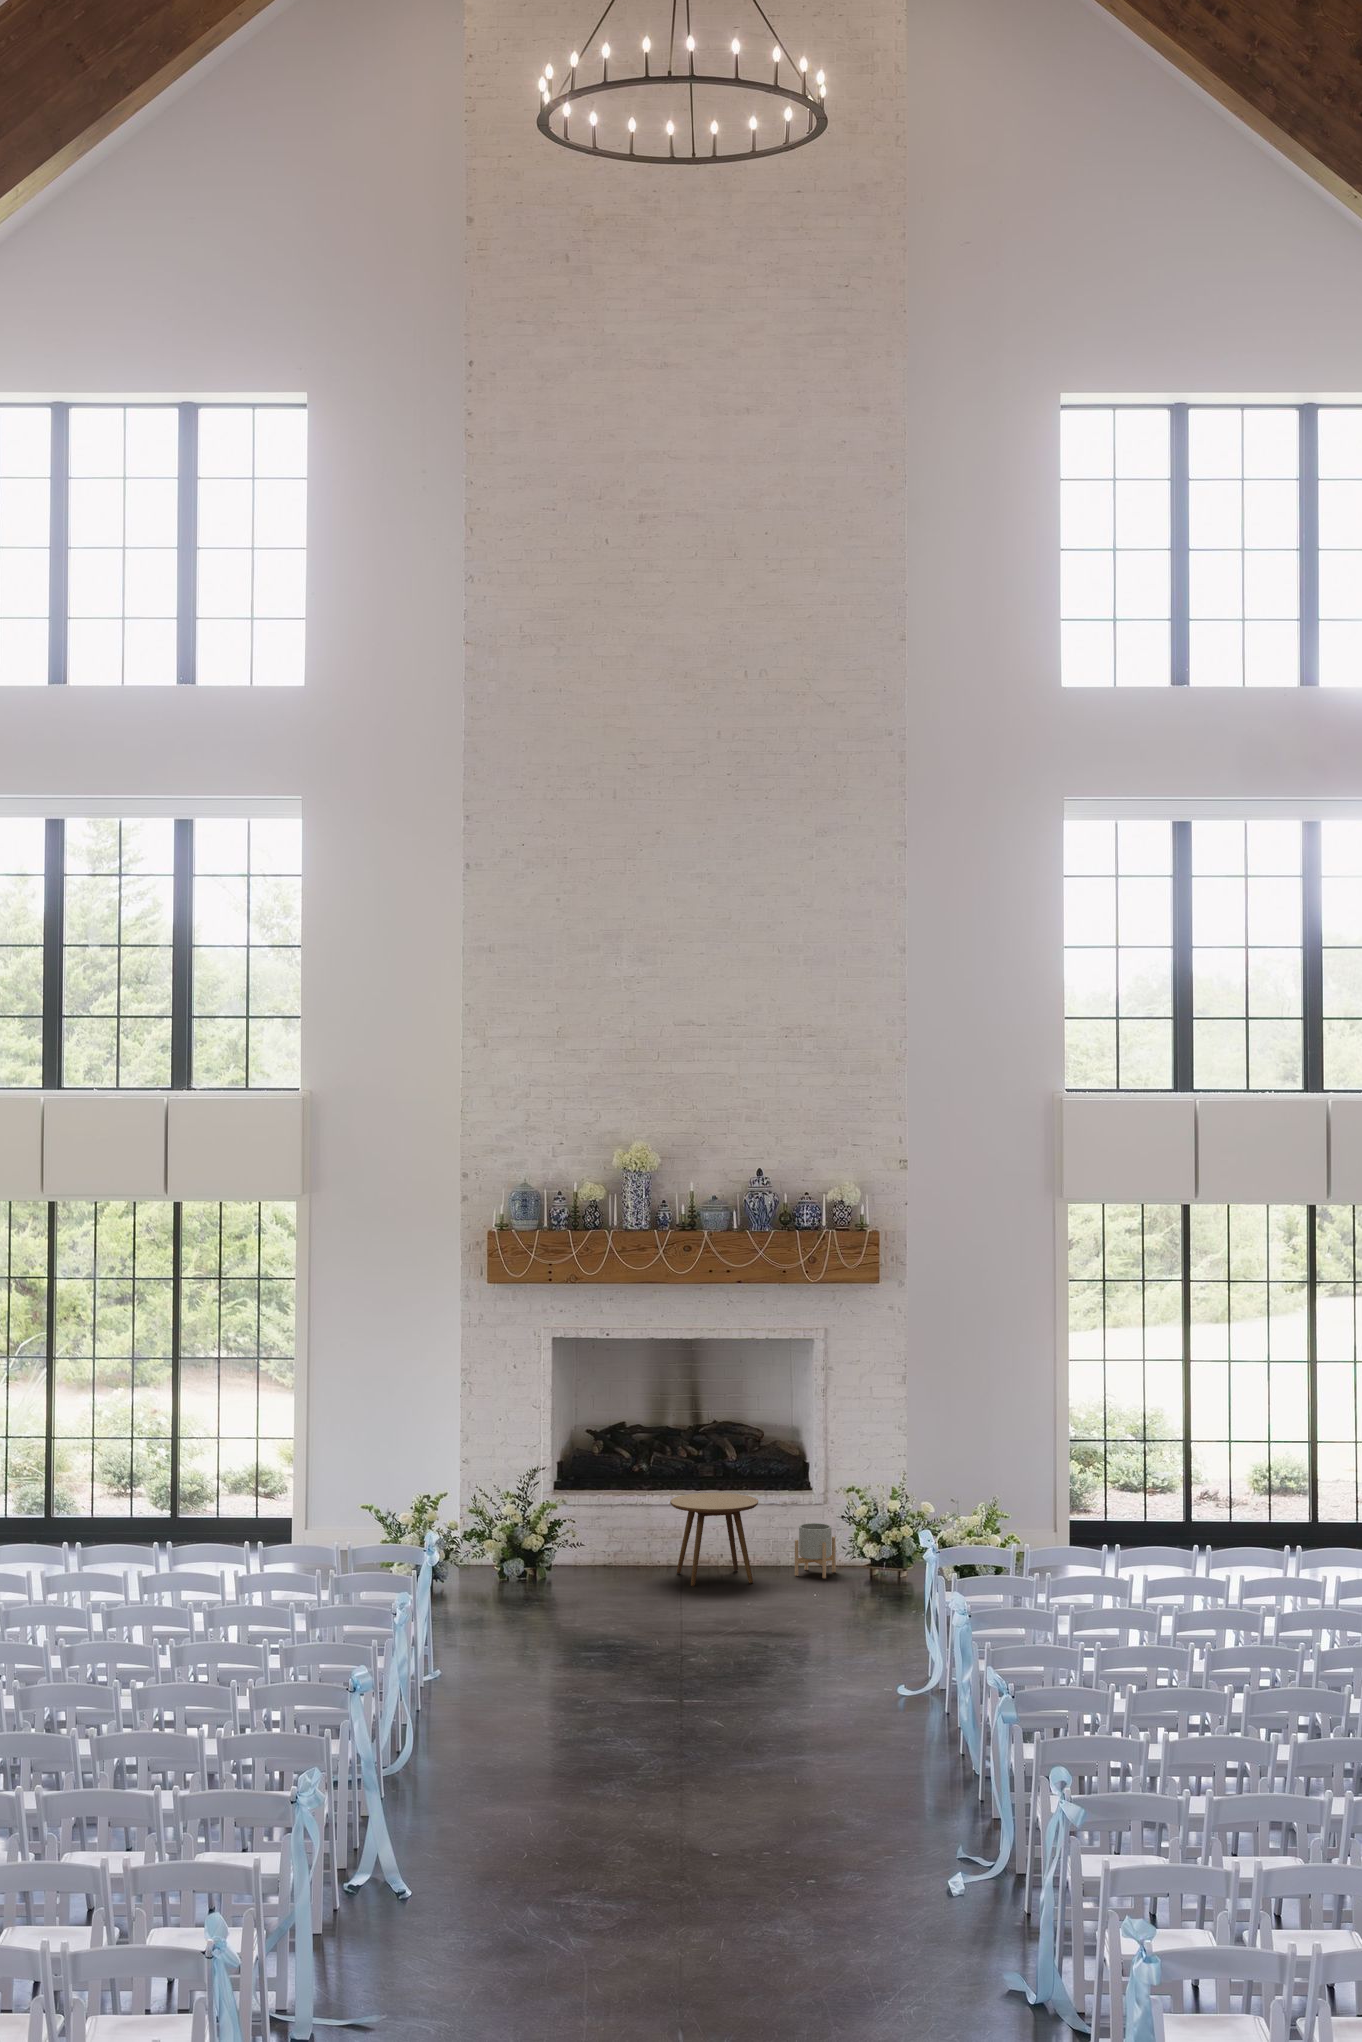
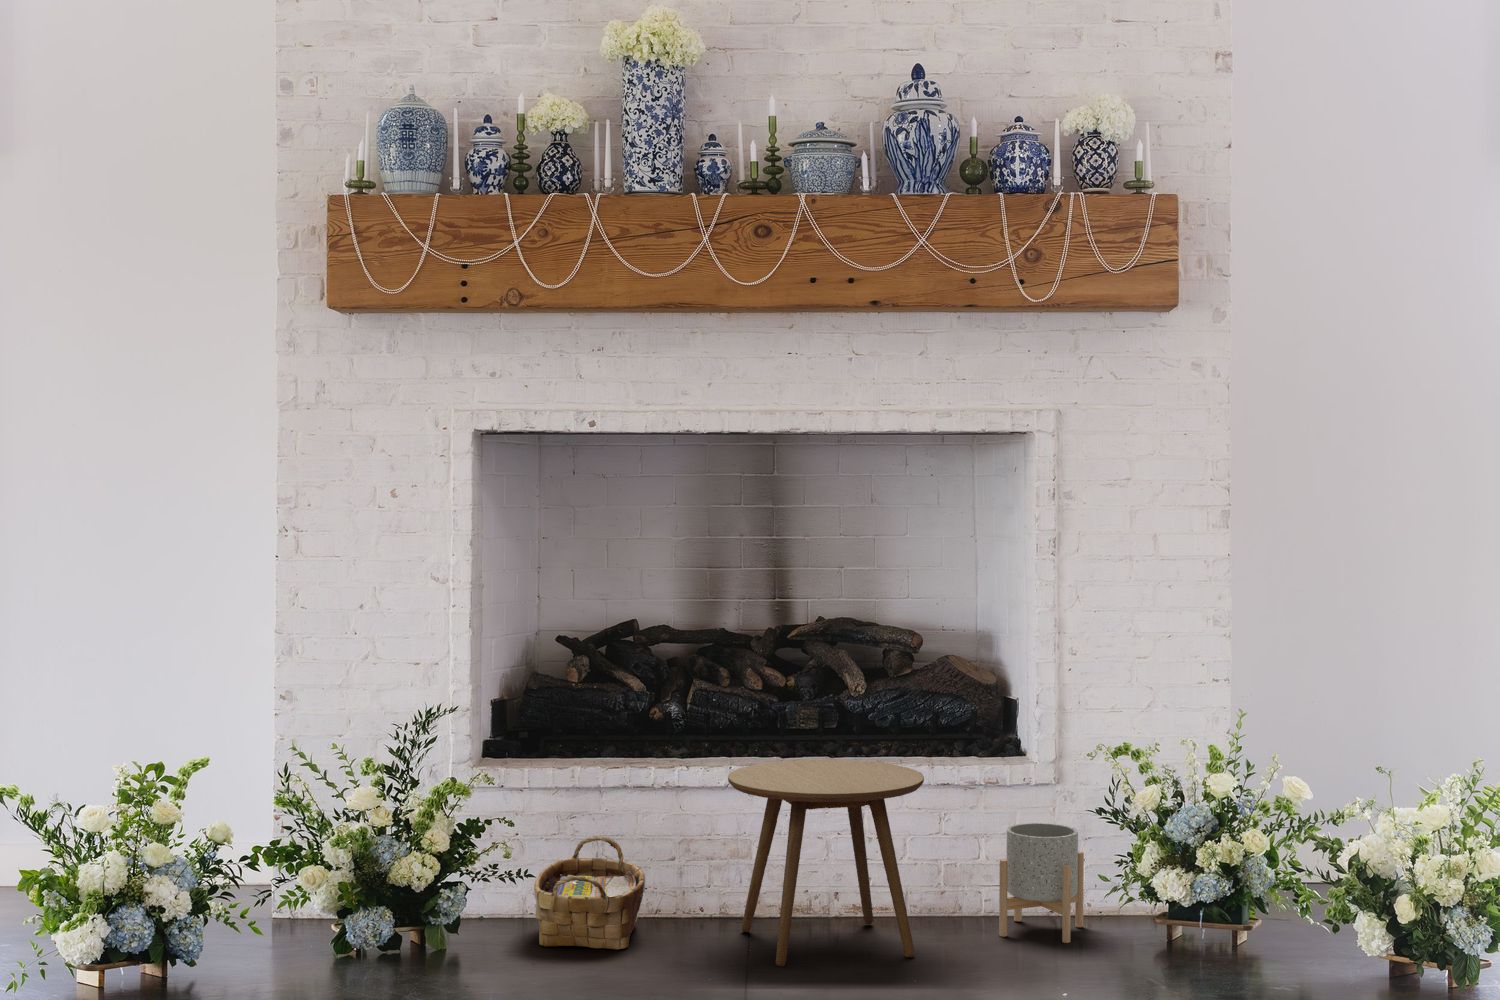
woven basket: none [583,1529,633,1580] -> present [534,836,645,950]

